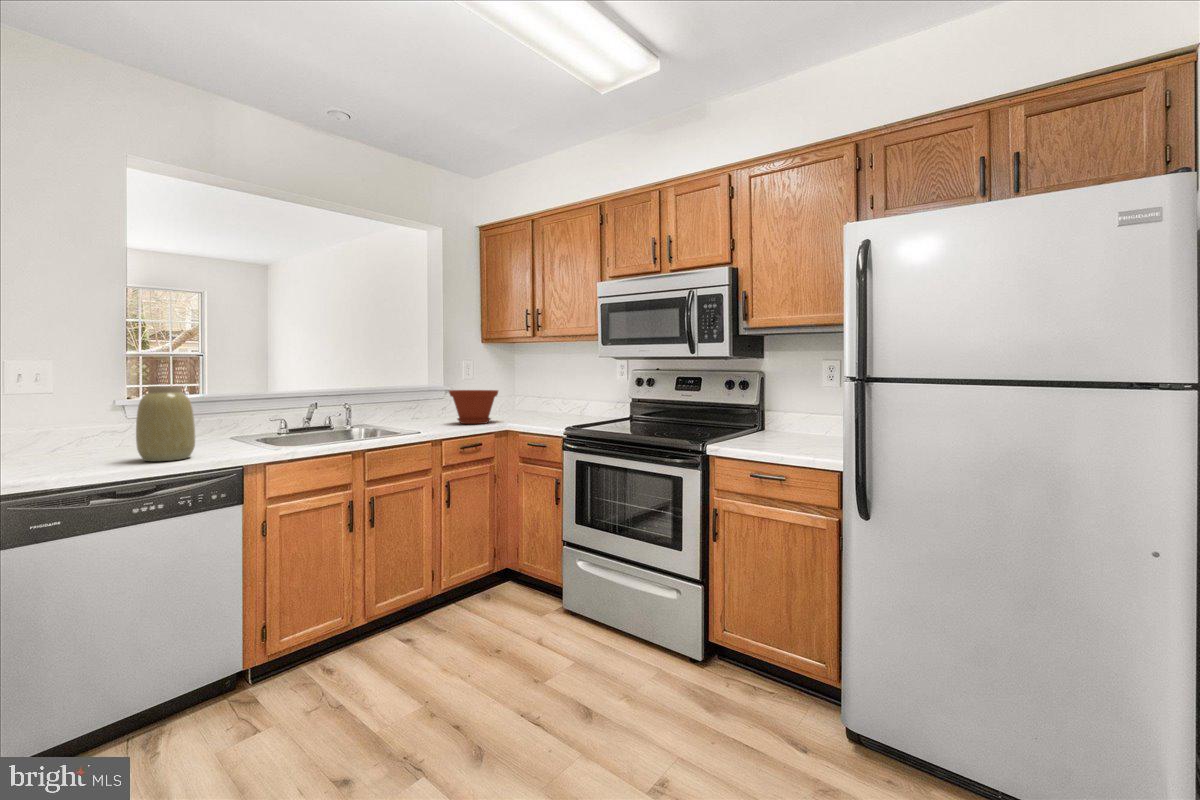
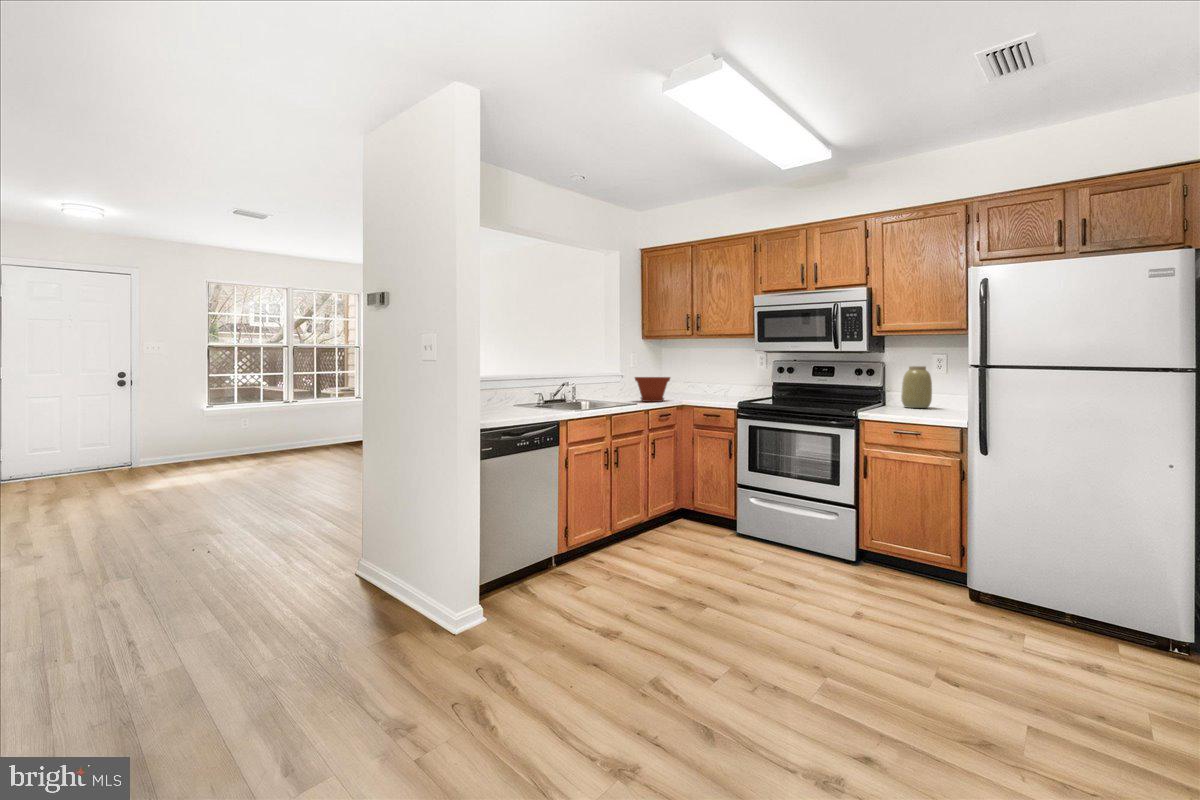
vase: present [136,386,195,461] -> present [901,366,932,408]

